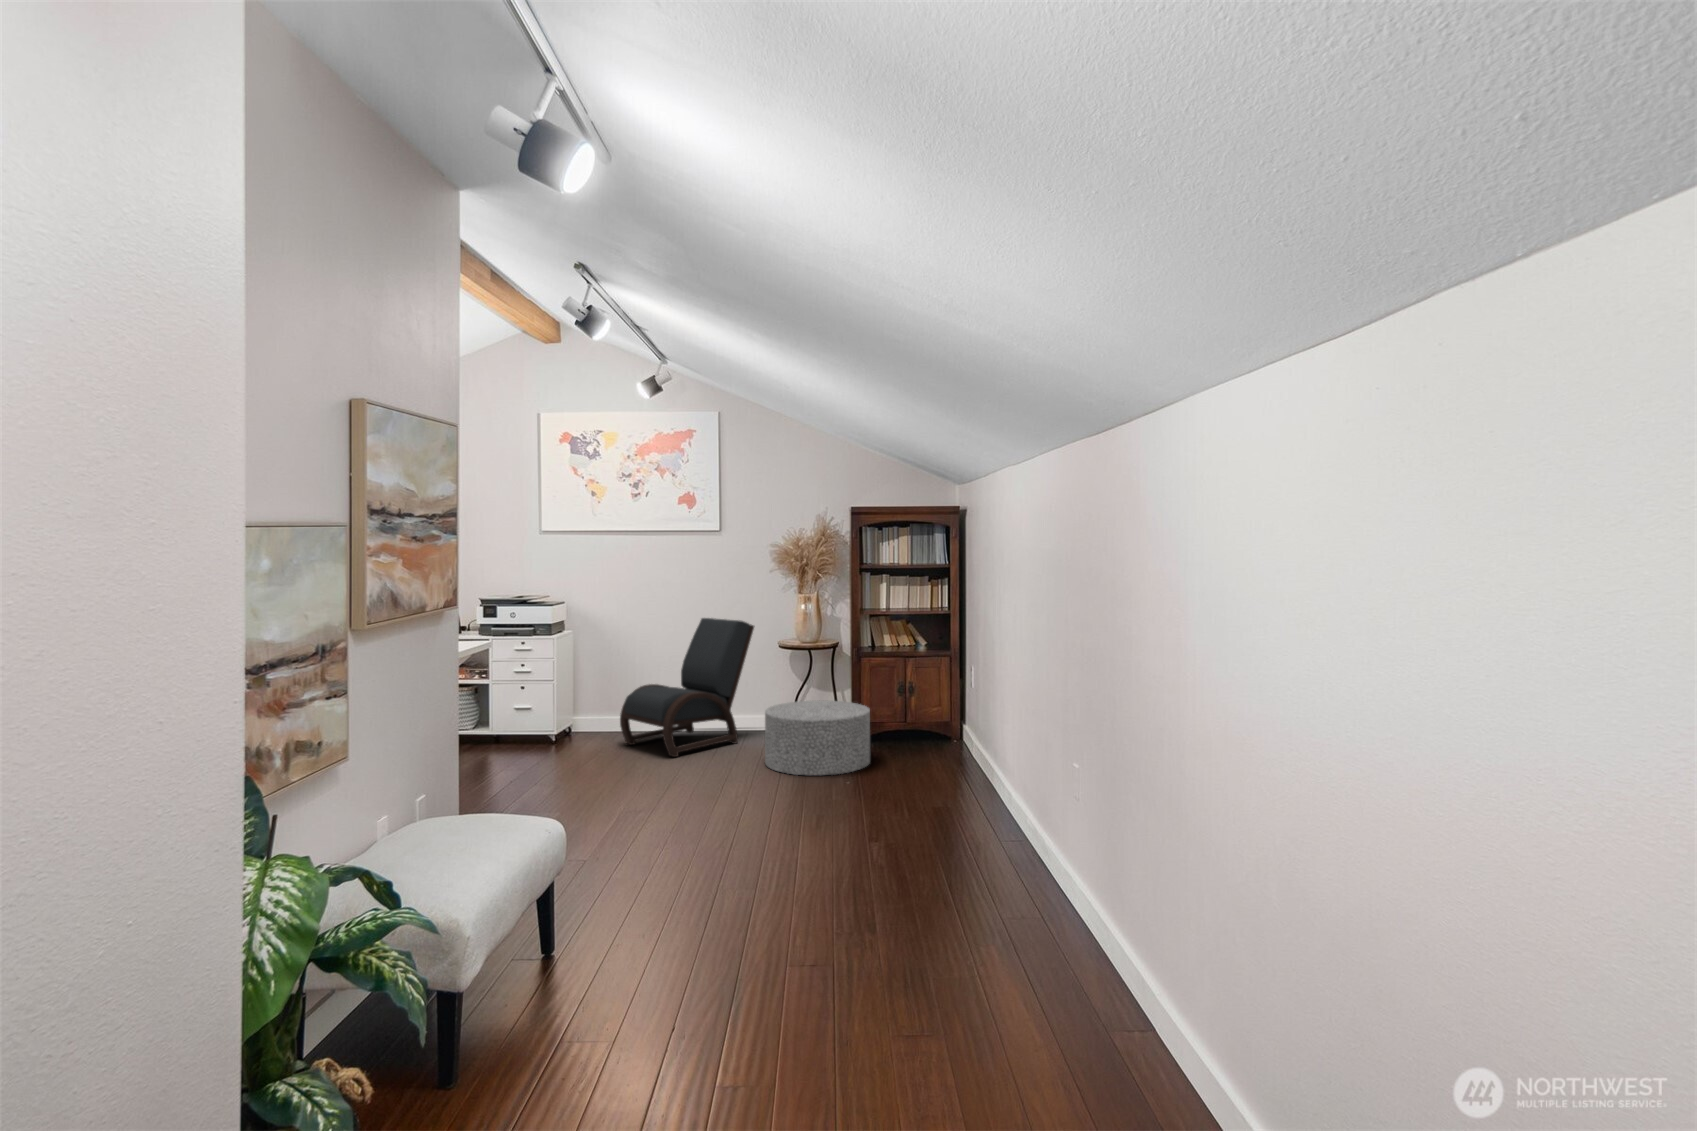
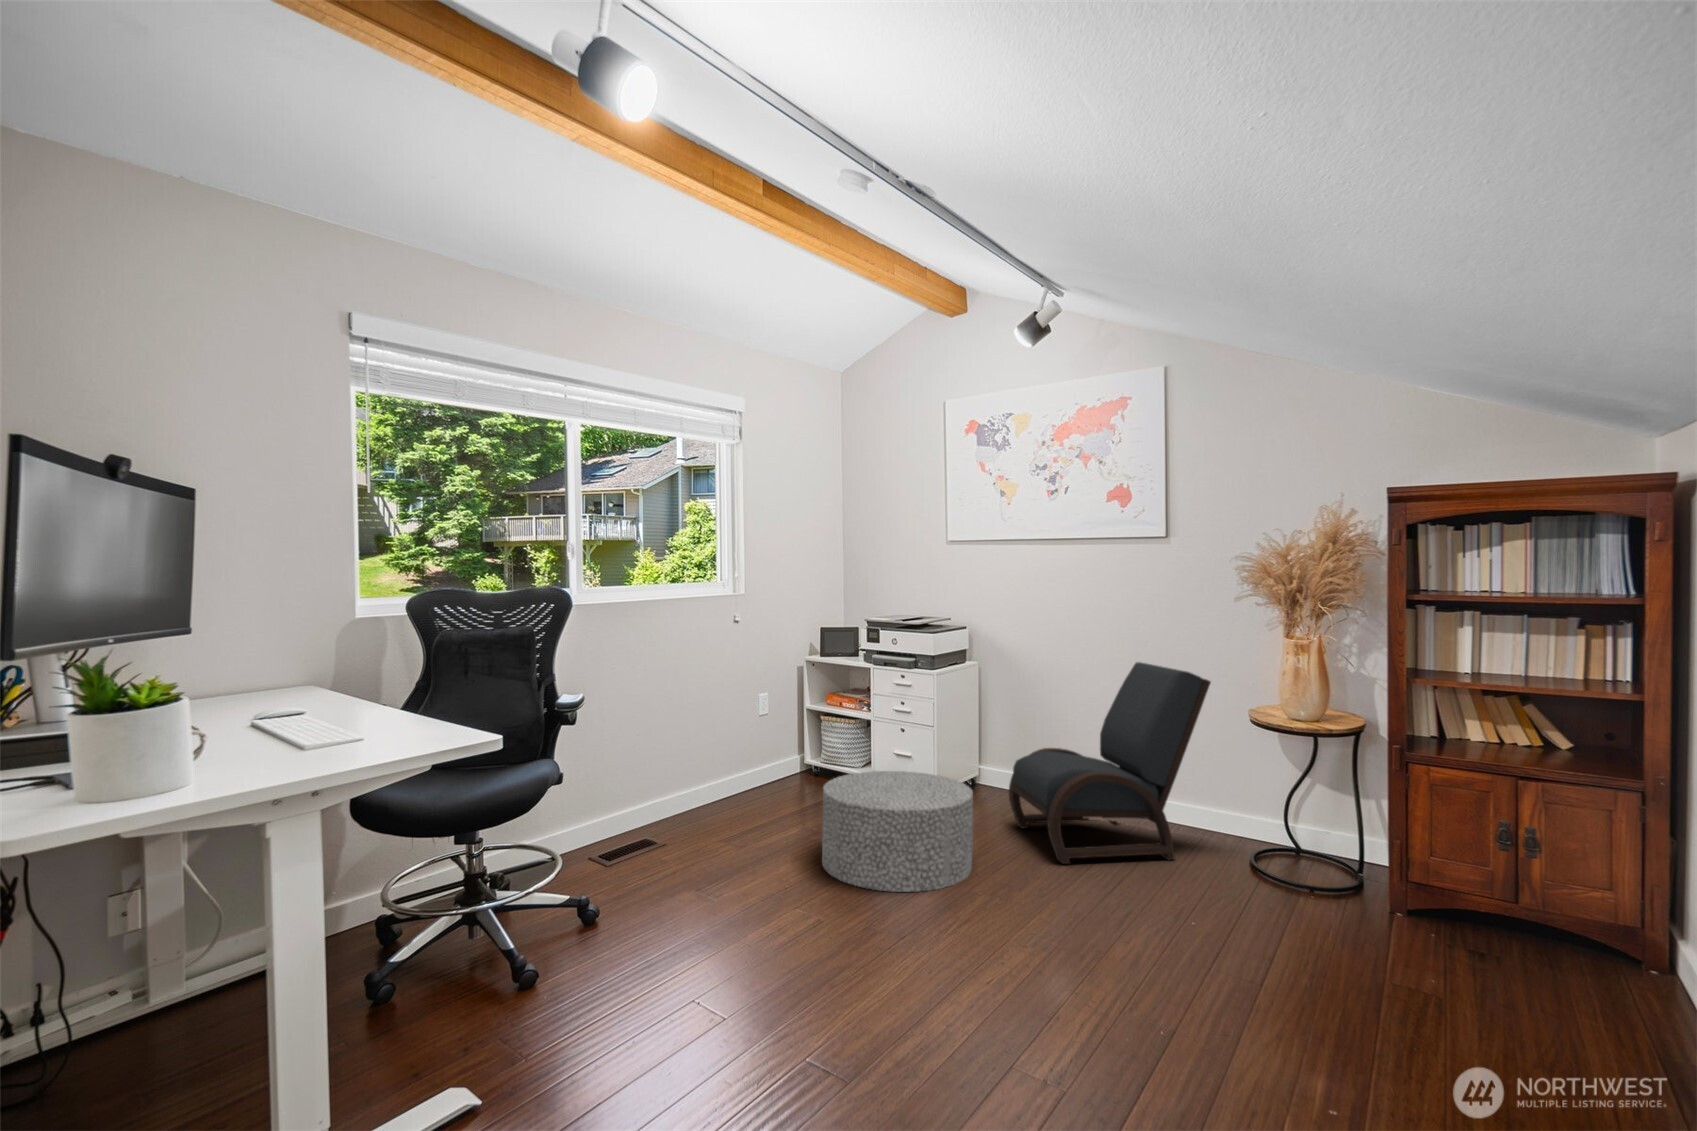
ottoman: present [765,701,870,775] -> present [822,771,973,892]

